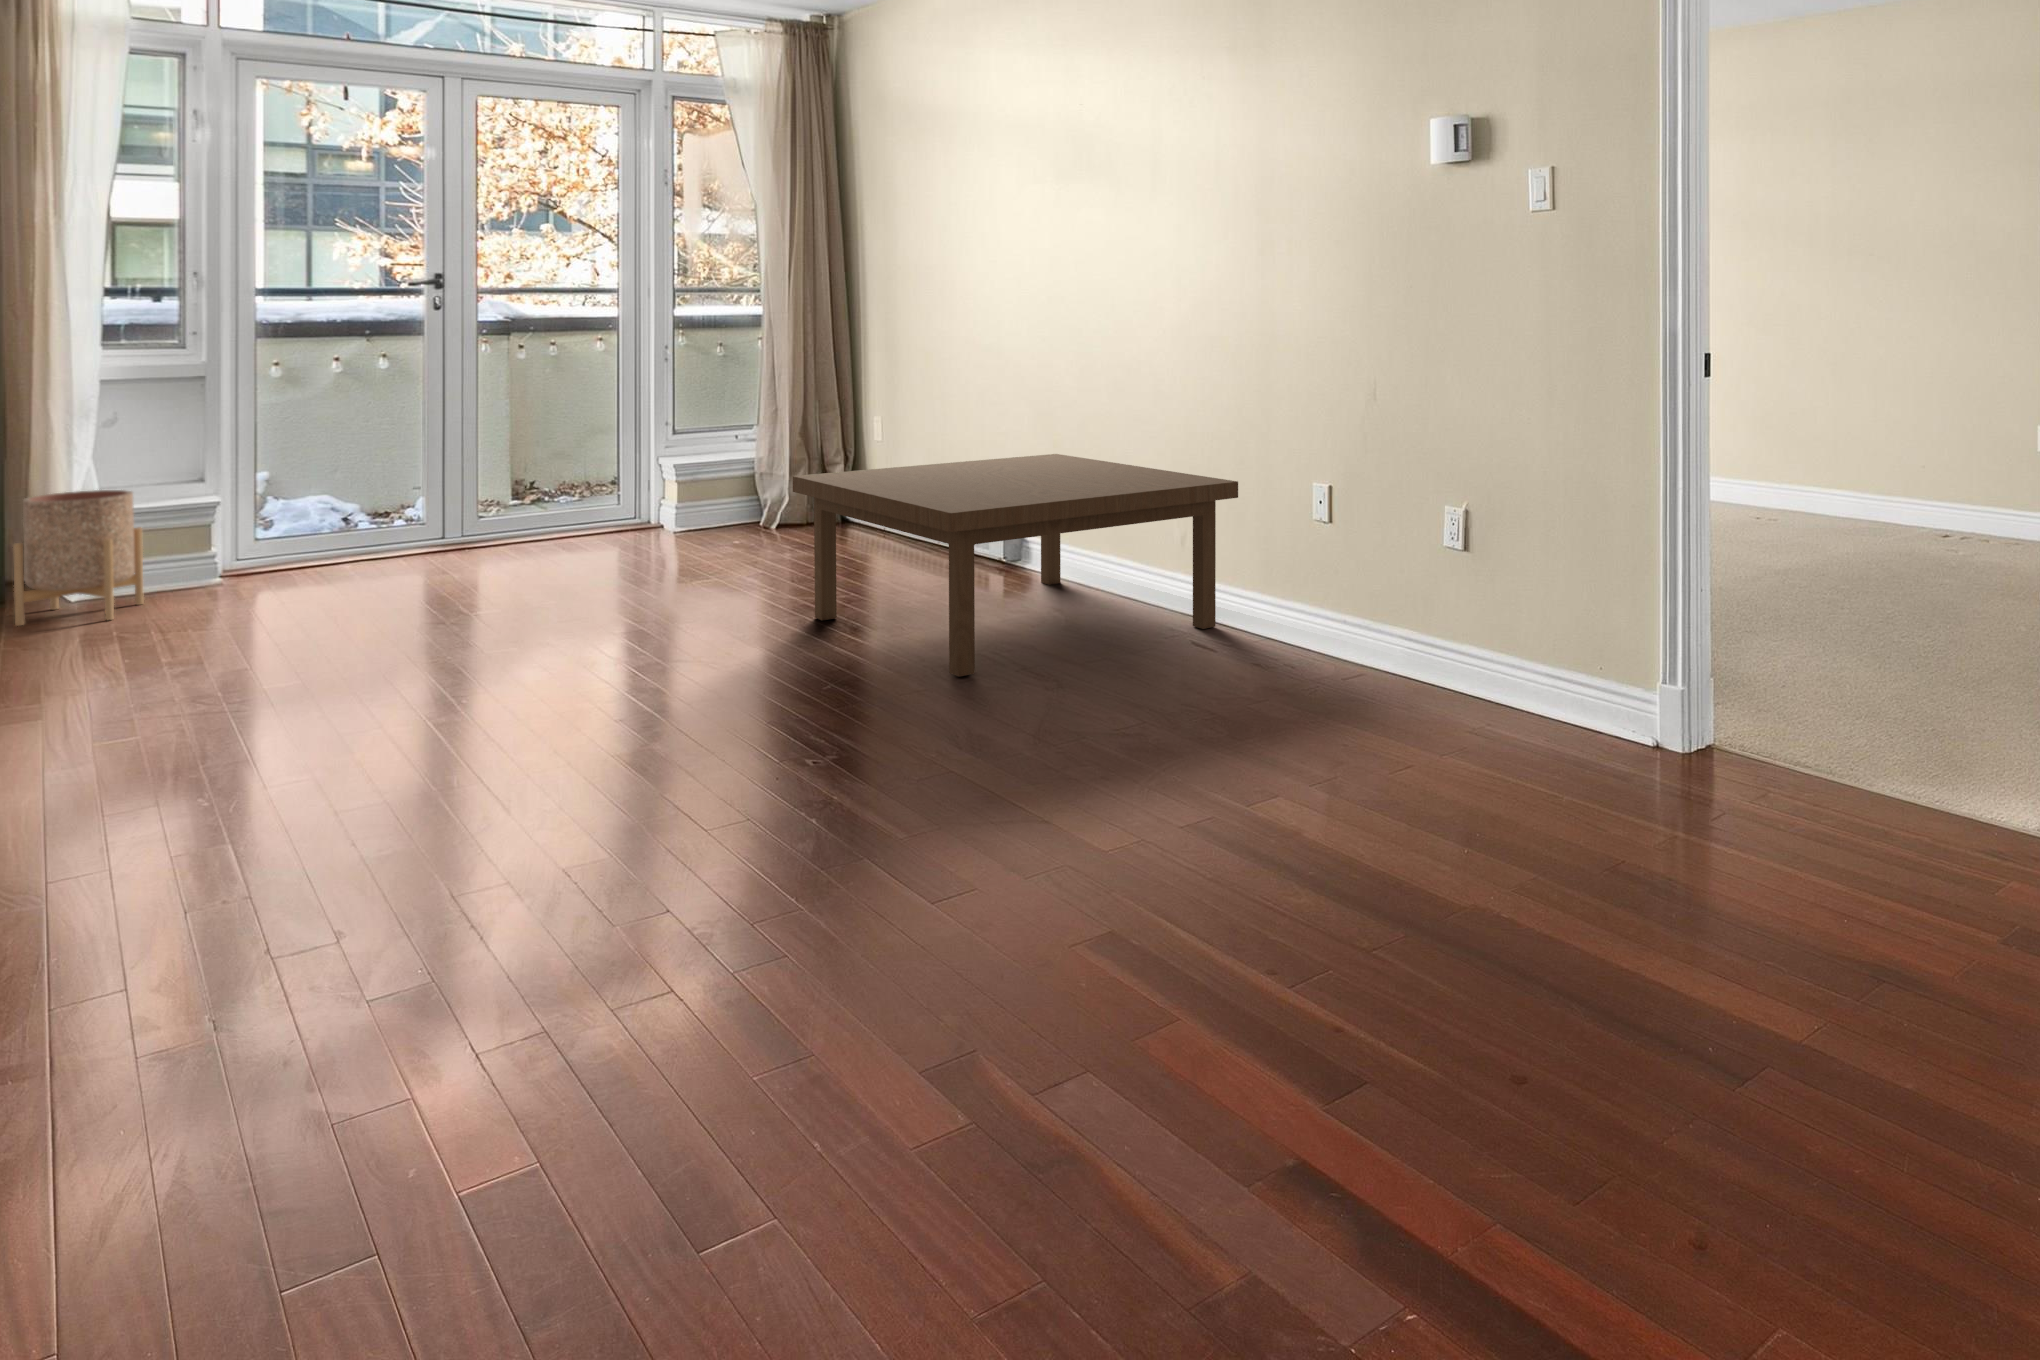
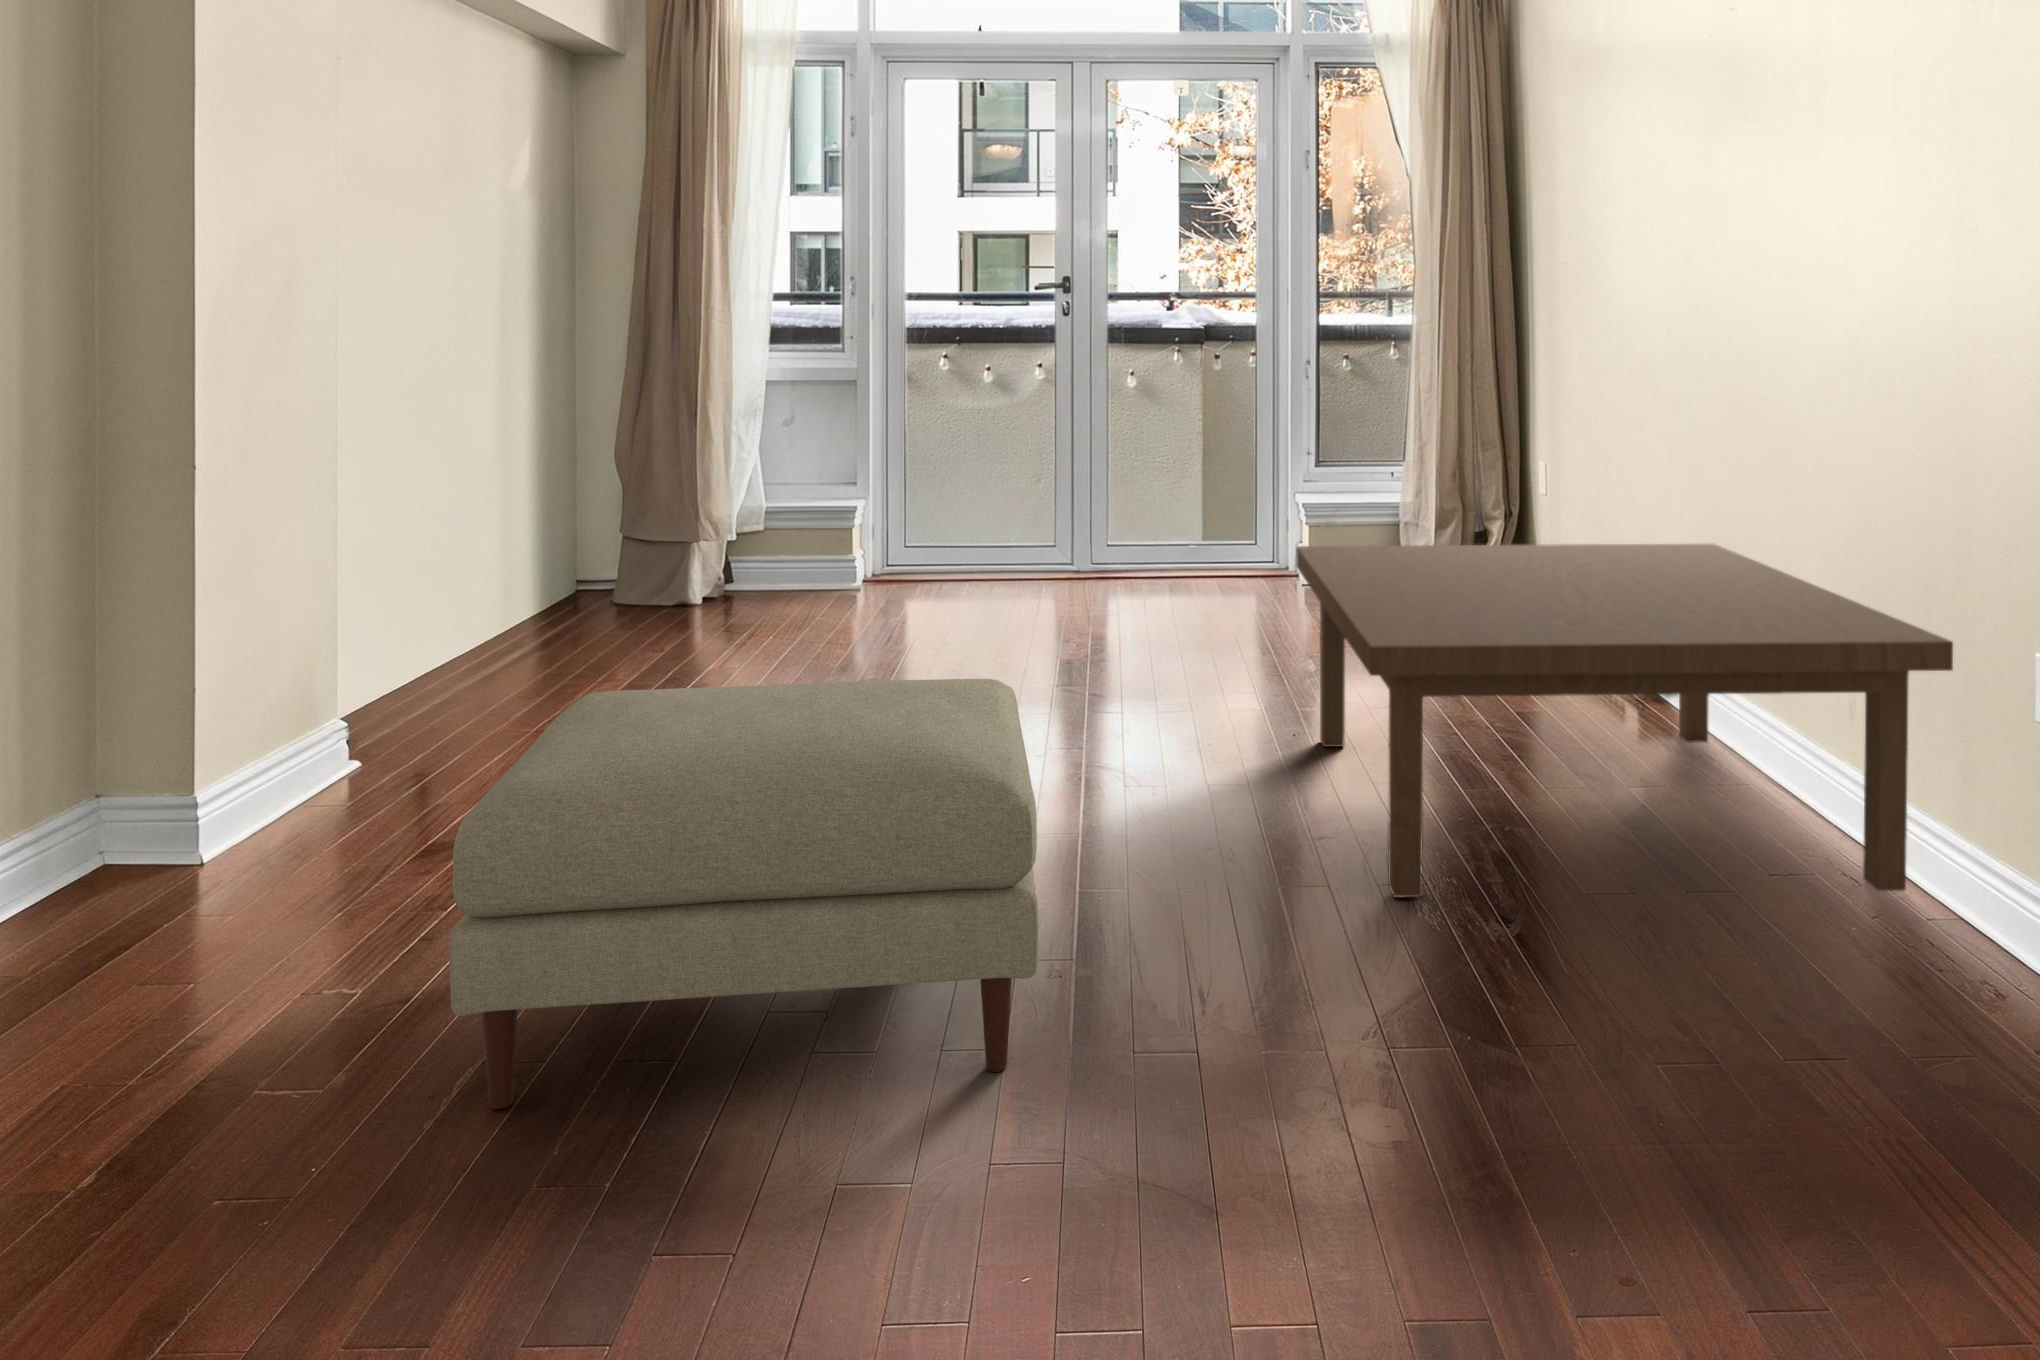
planter: present [13,490,144,626] -> none [669,489,778,617]
ottoman: none [364,564,847,881] -> present [449,679,1038,1109]

